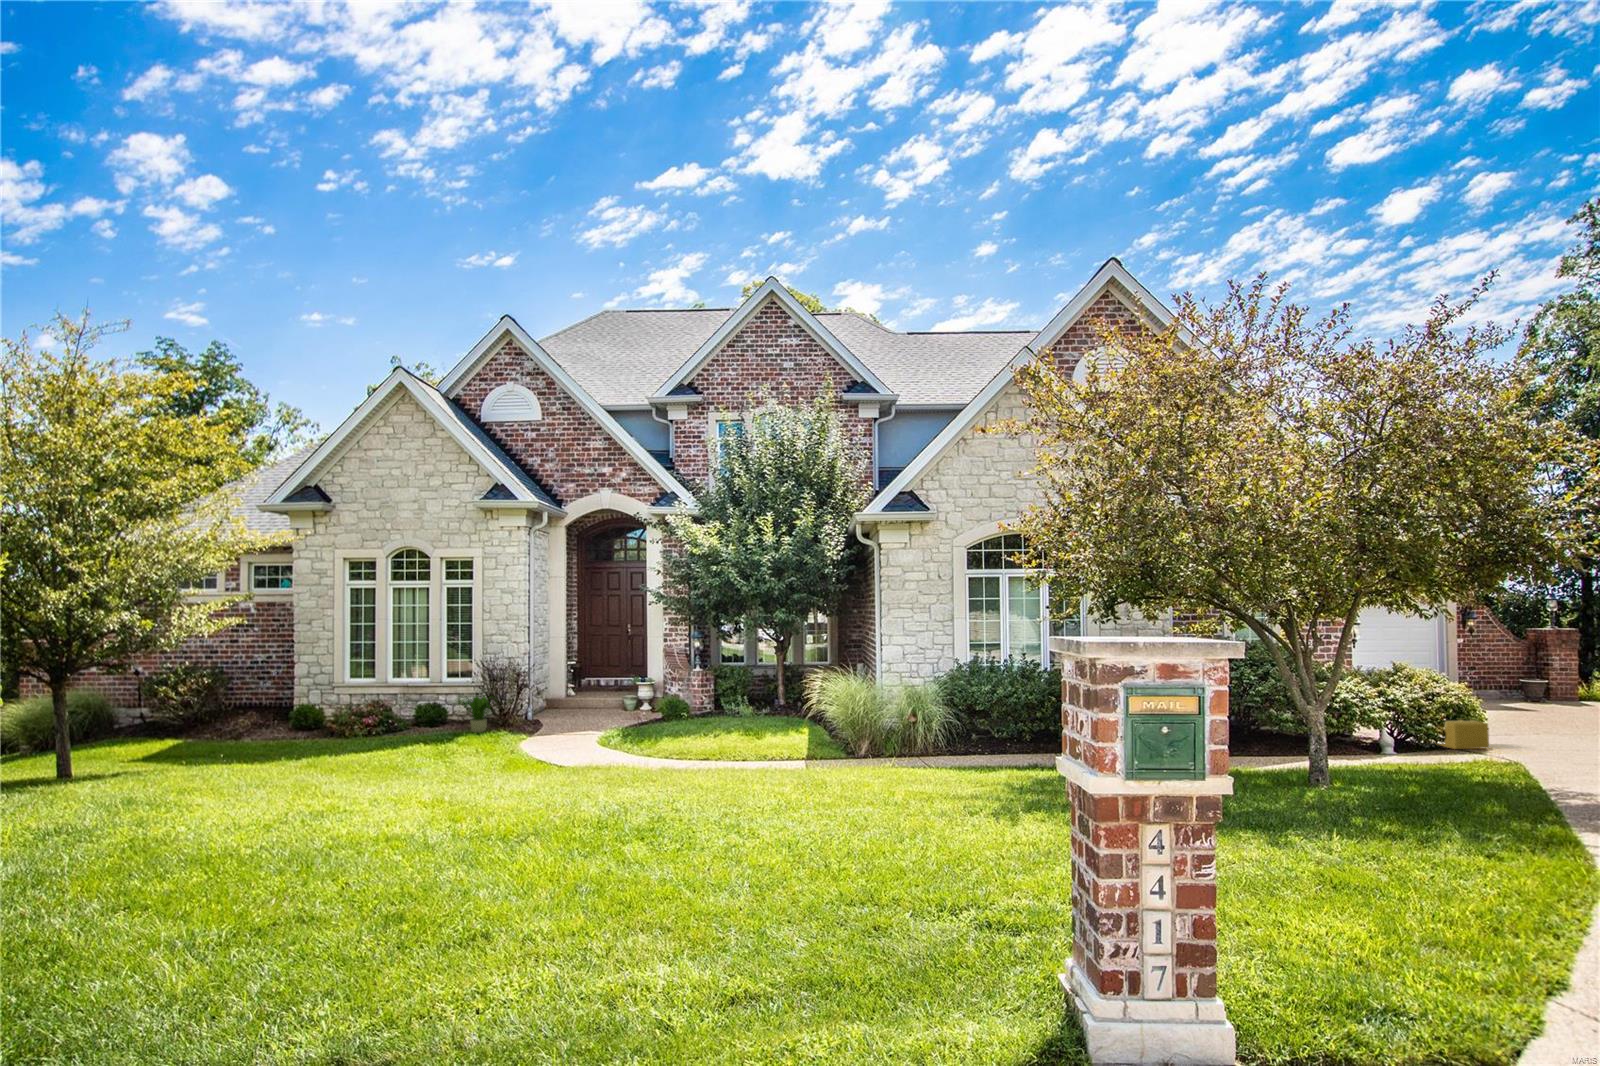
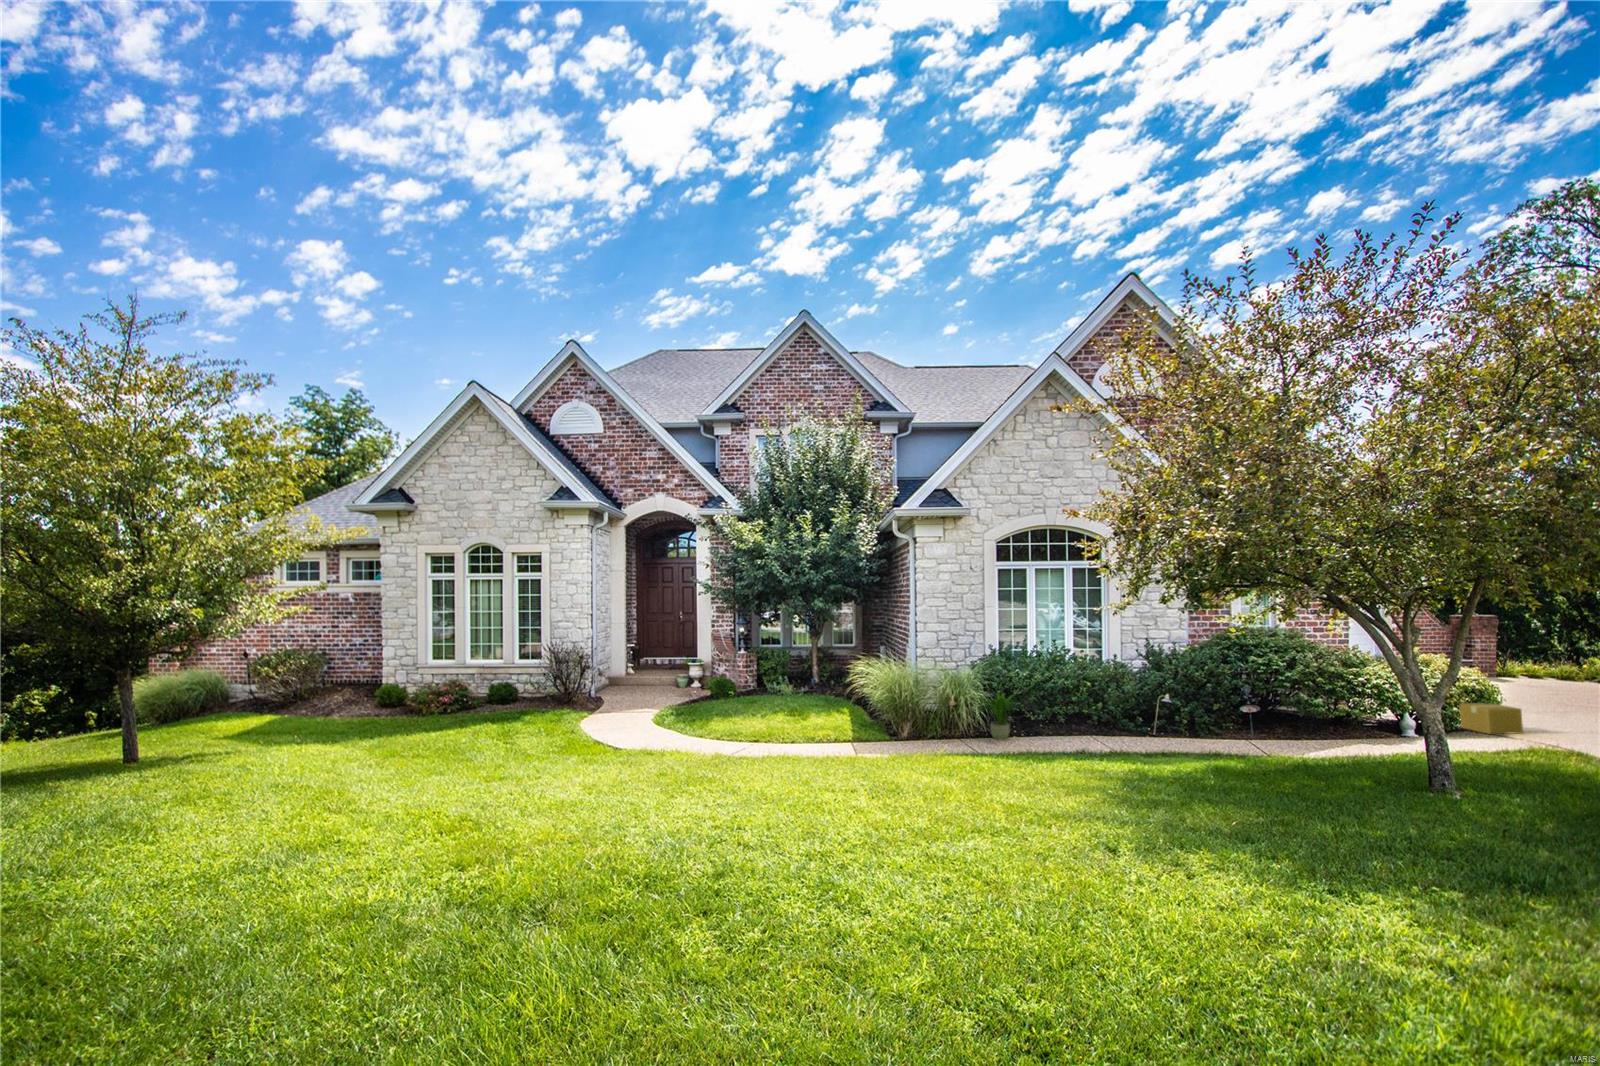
potted plant: present [463,697,492,732] -> present [979,693,1022,739]

